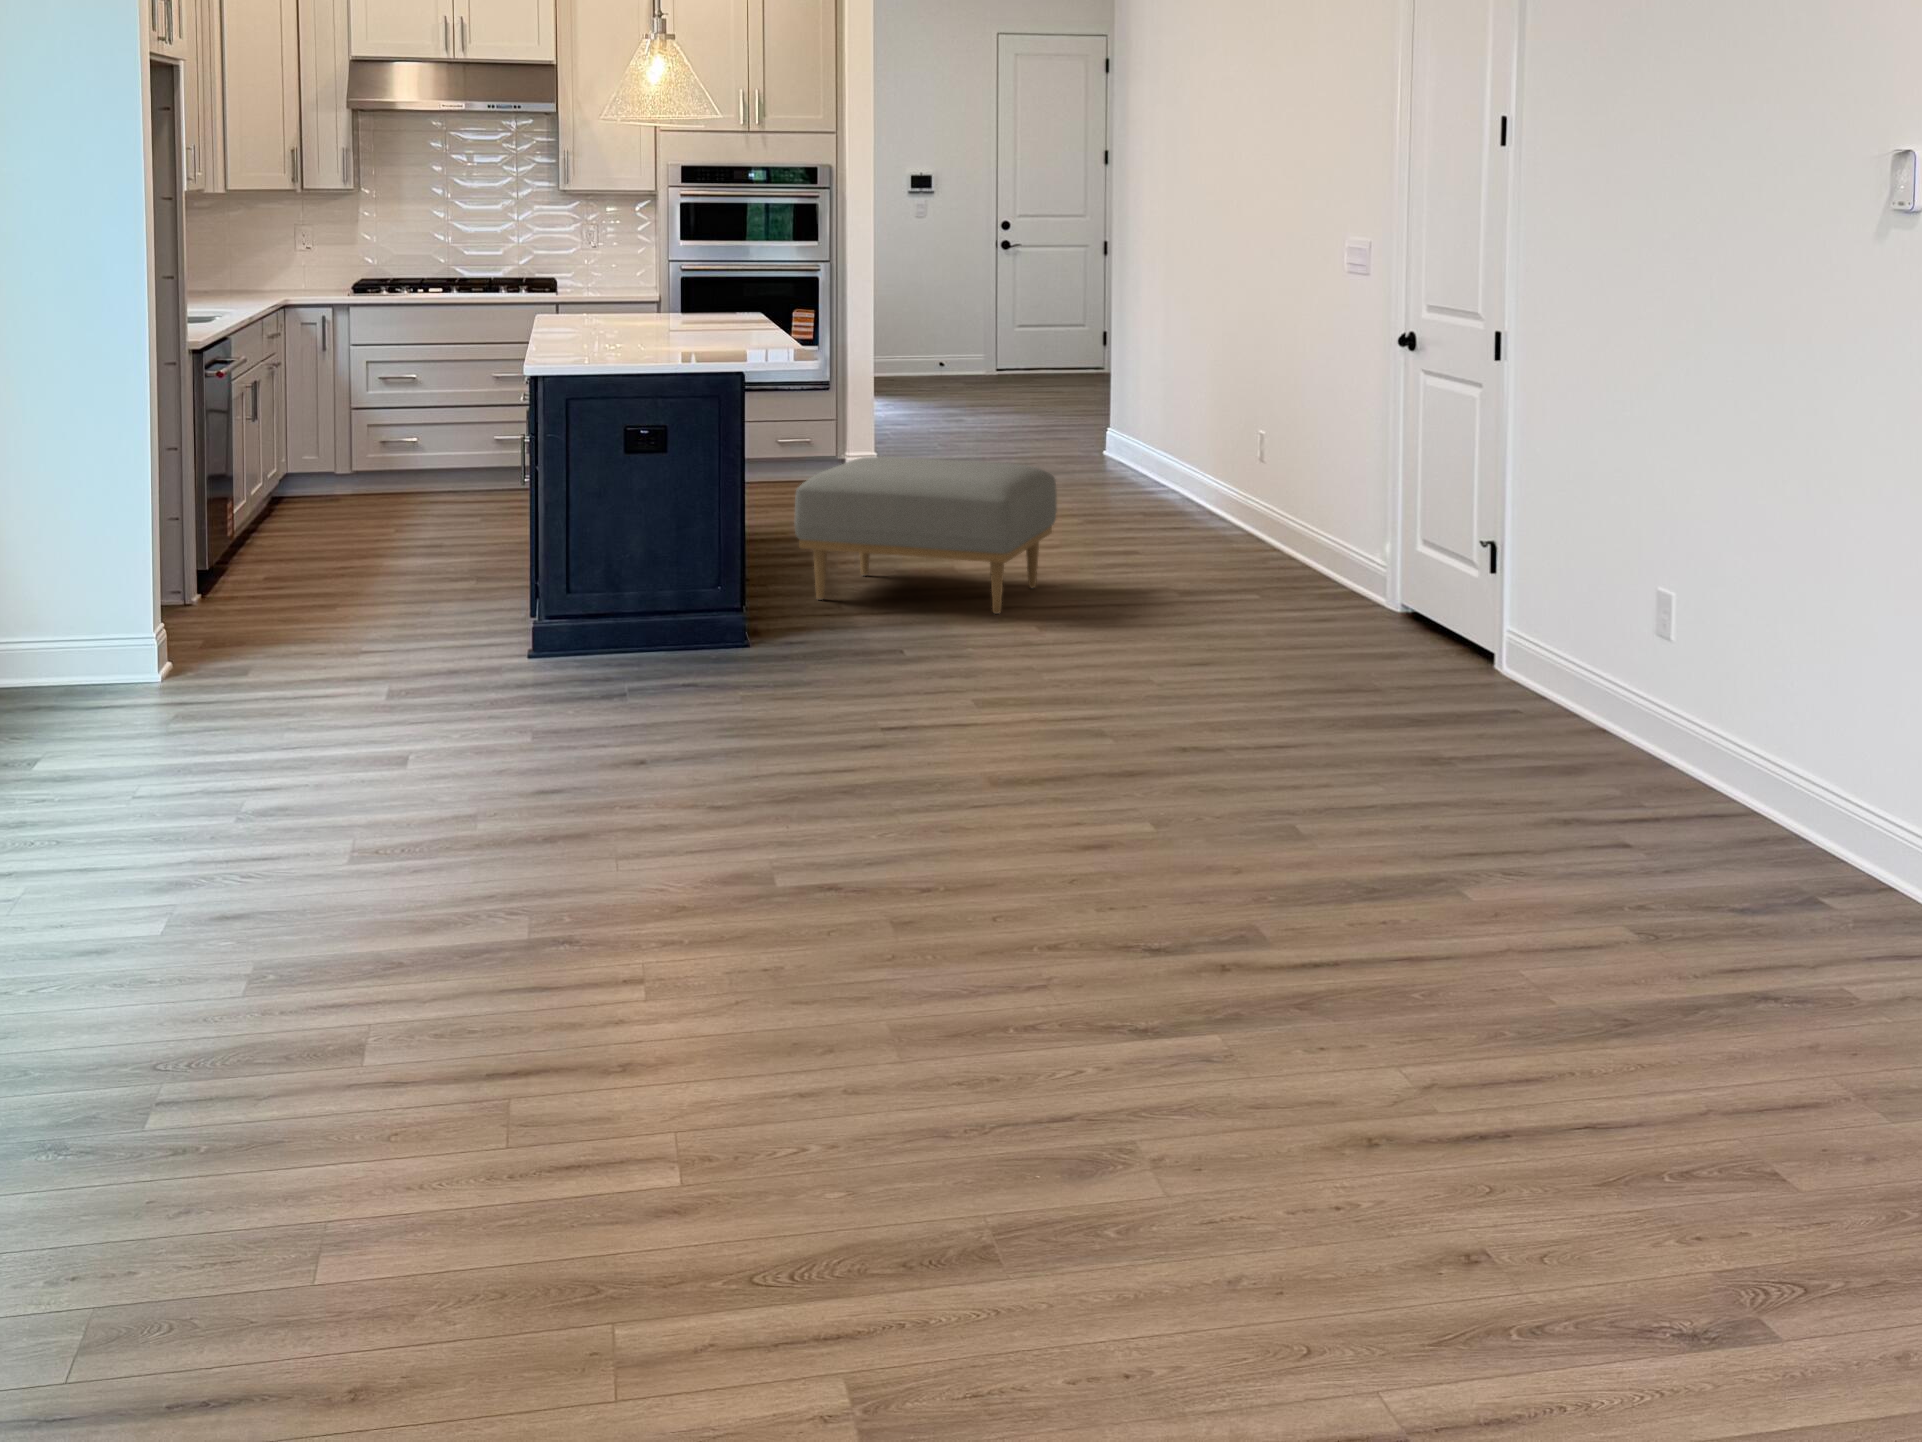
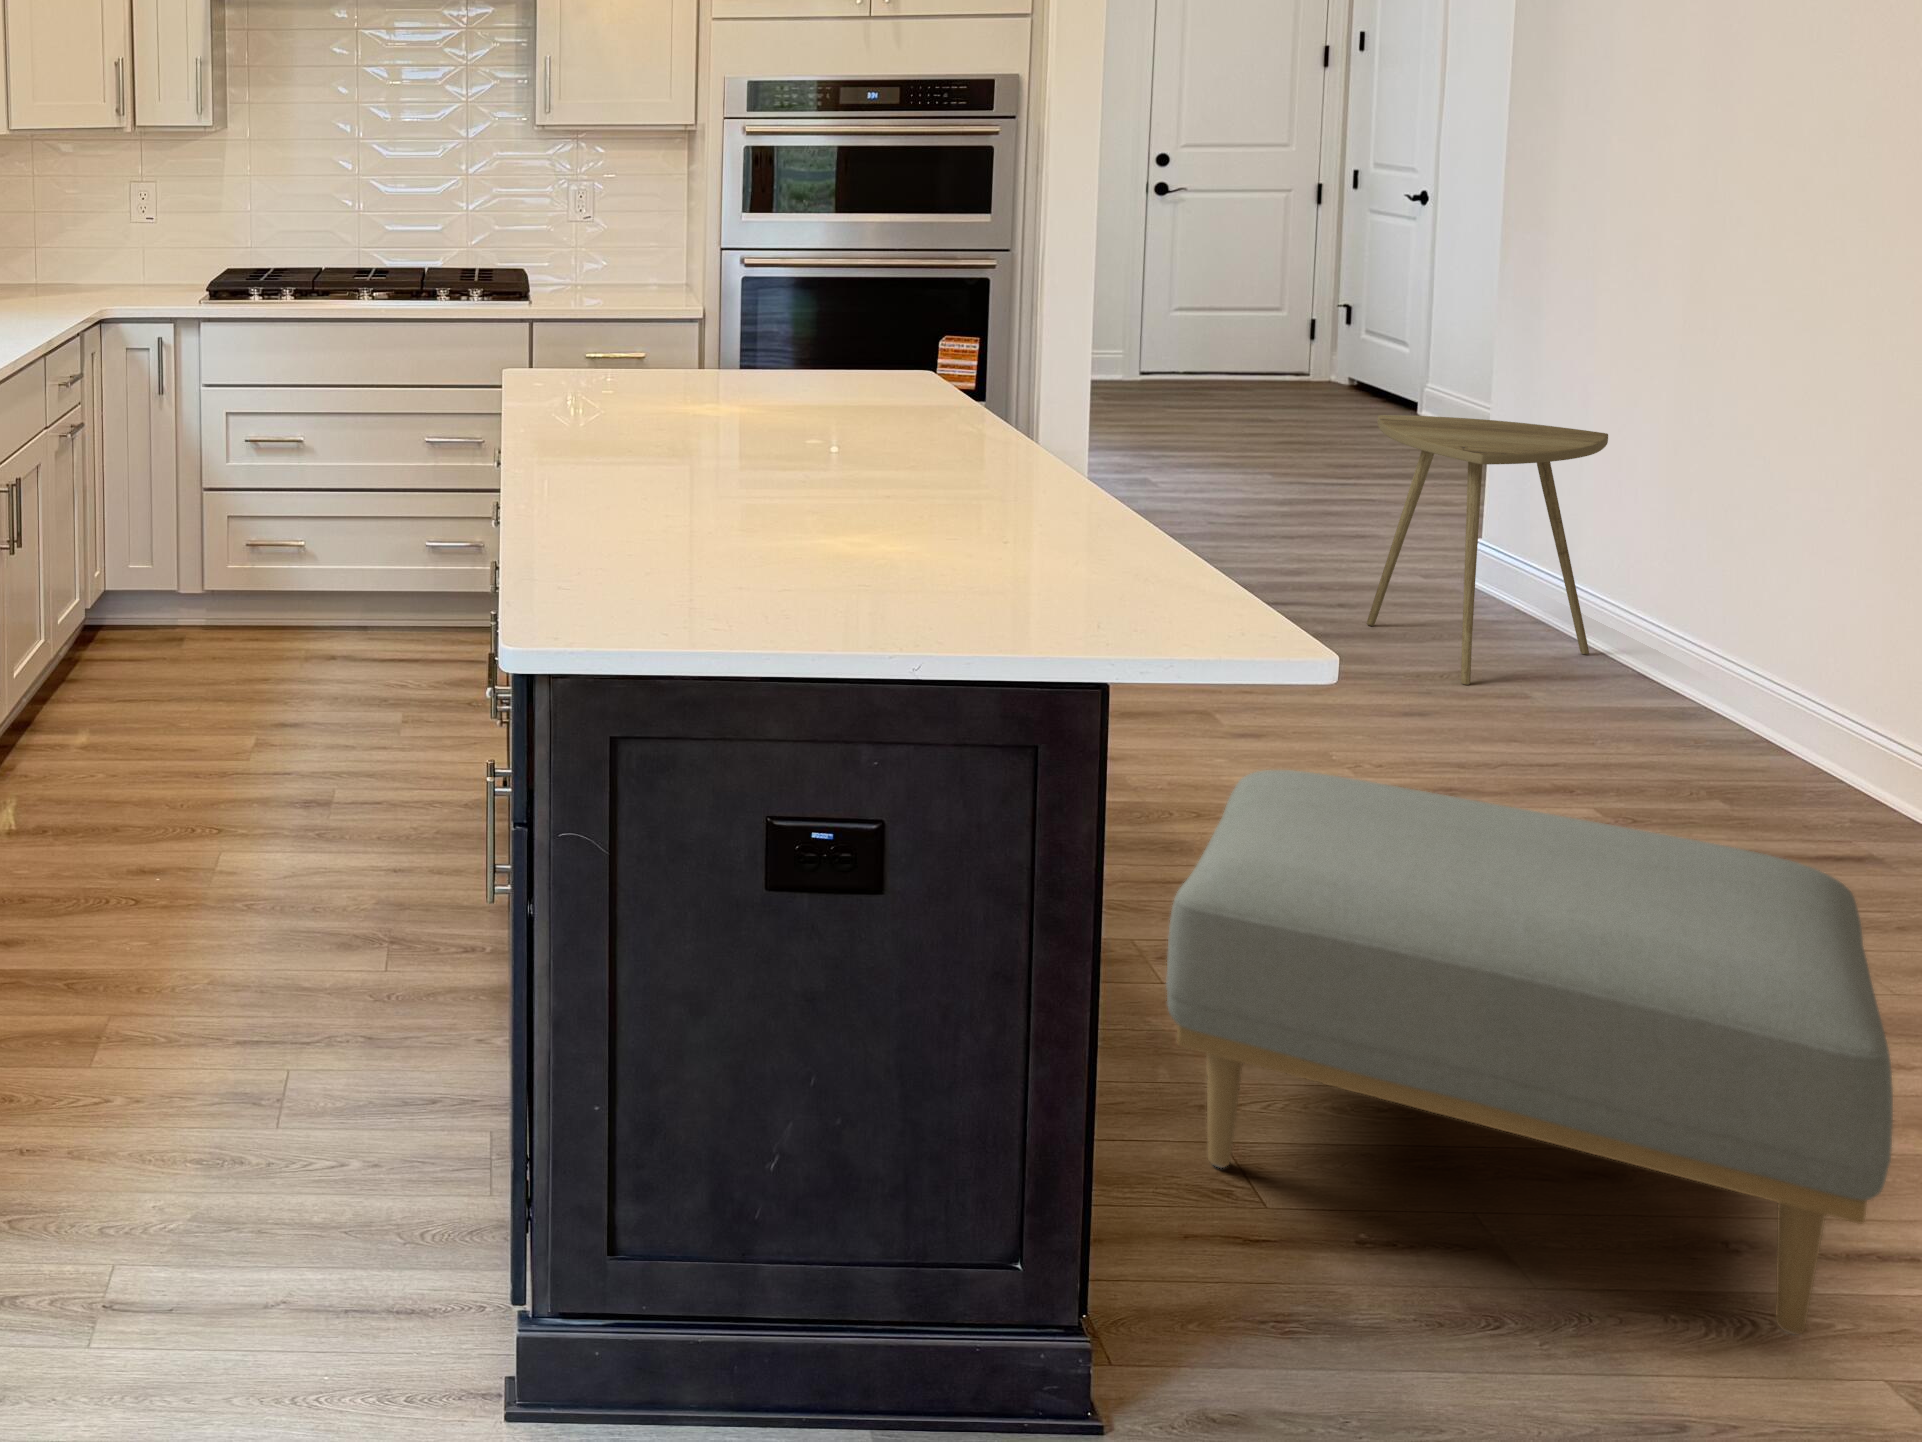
side table: none [1030,353,1138,487] -> present [1367,415,1608,685]

